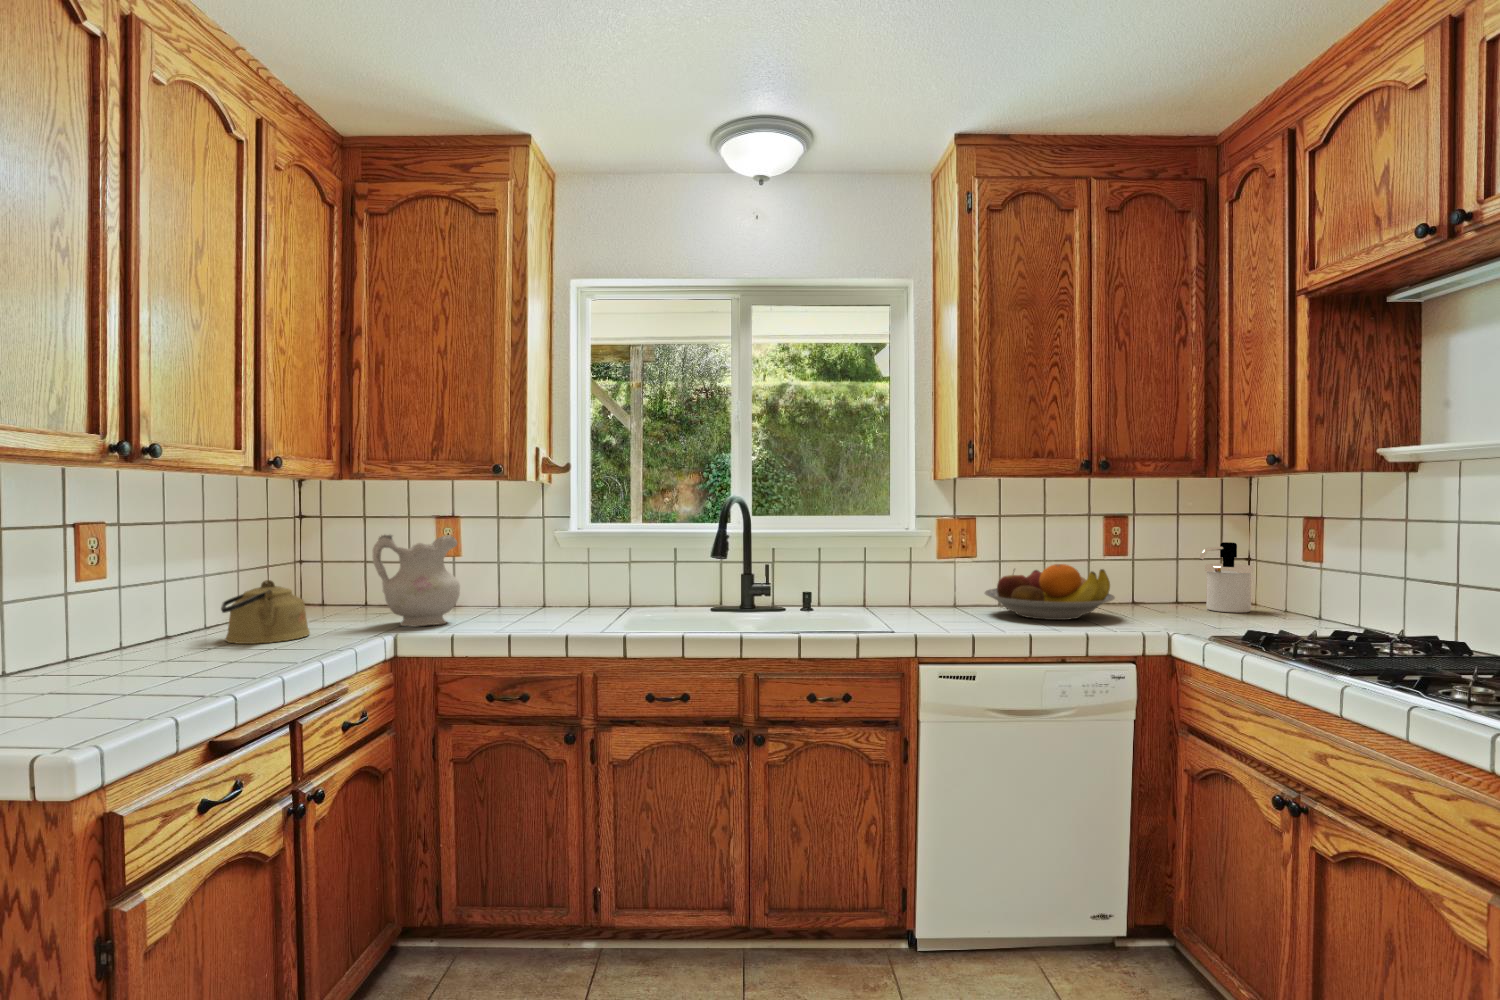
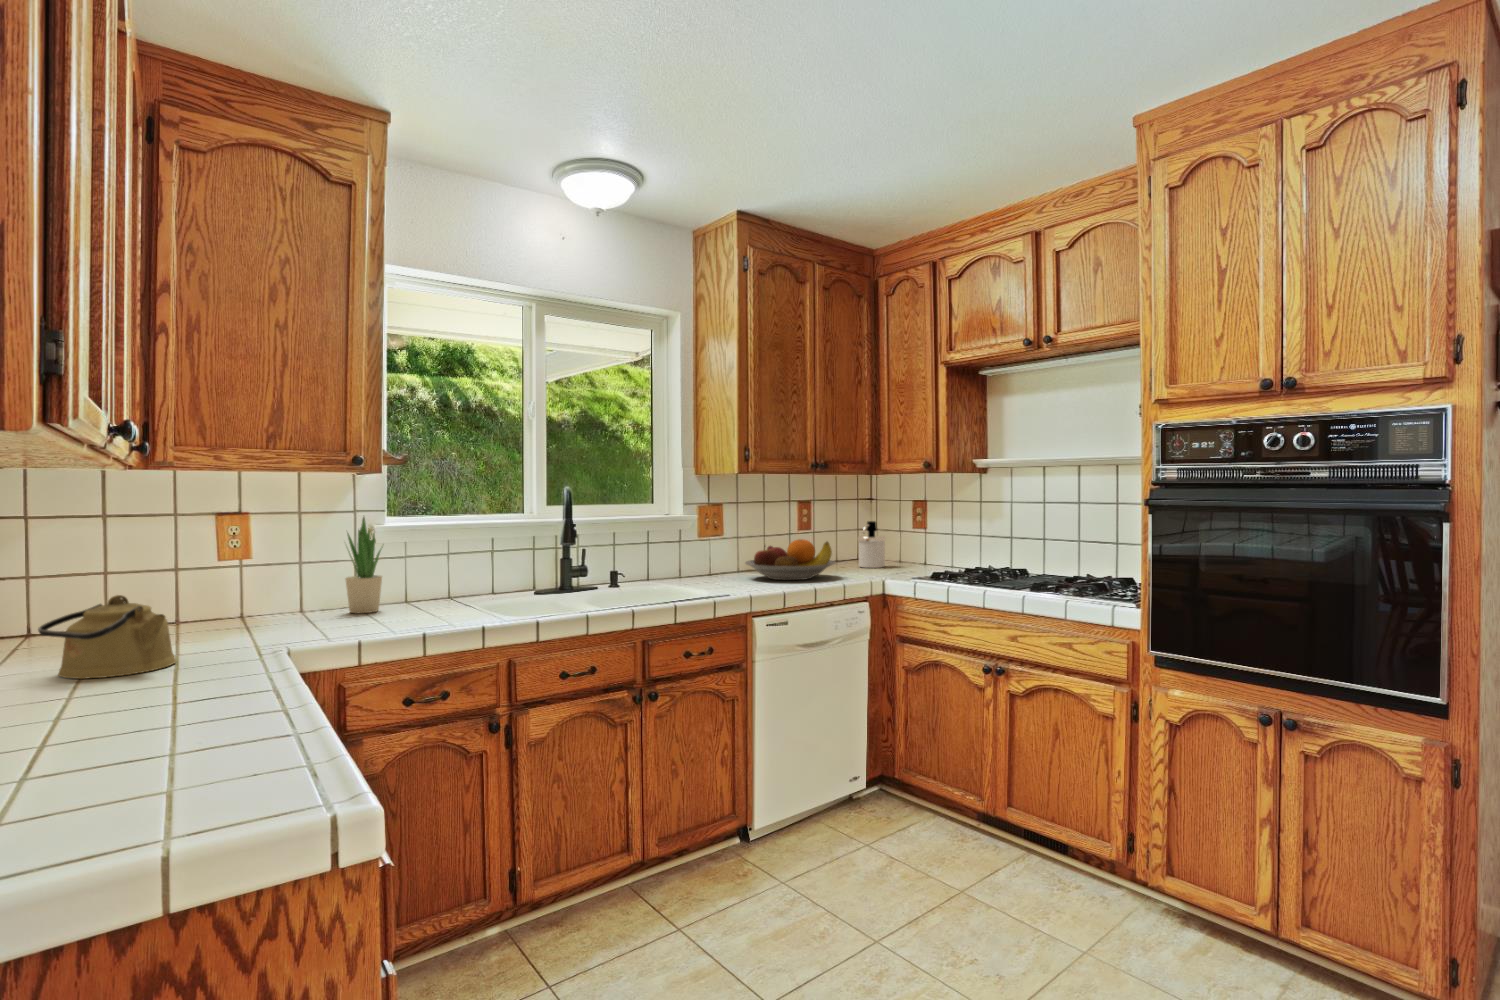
potted plant: none [531,519,567,610] -> present [346,517,382,613]
ceramic pitcher: present [373,535,460,627] -> none [218,533,319,640]

